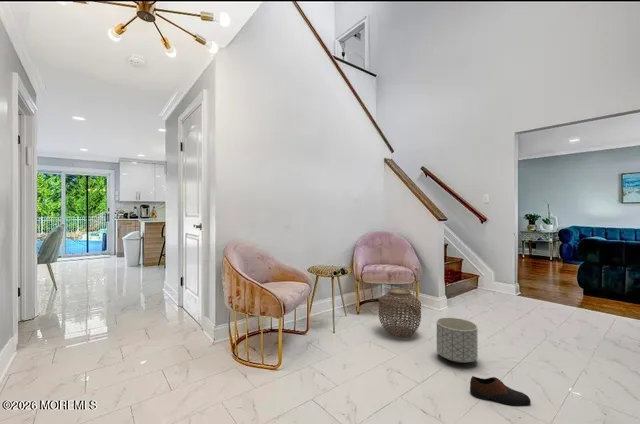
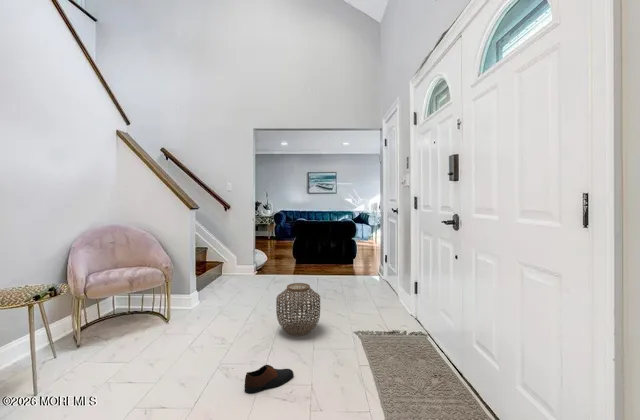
woven basket: present [379,288,421,337] -> present [276,283,320,336]
planter: present [437,318,478,363] -> none [201,314,243,363]

